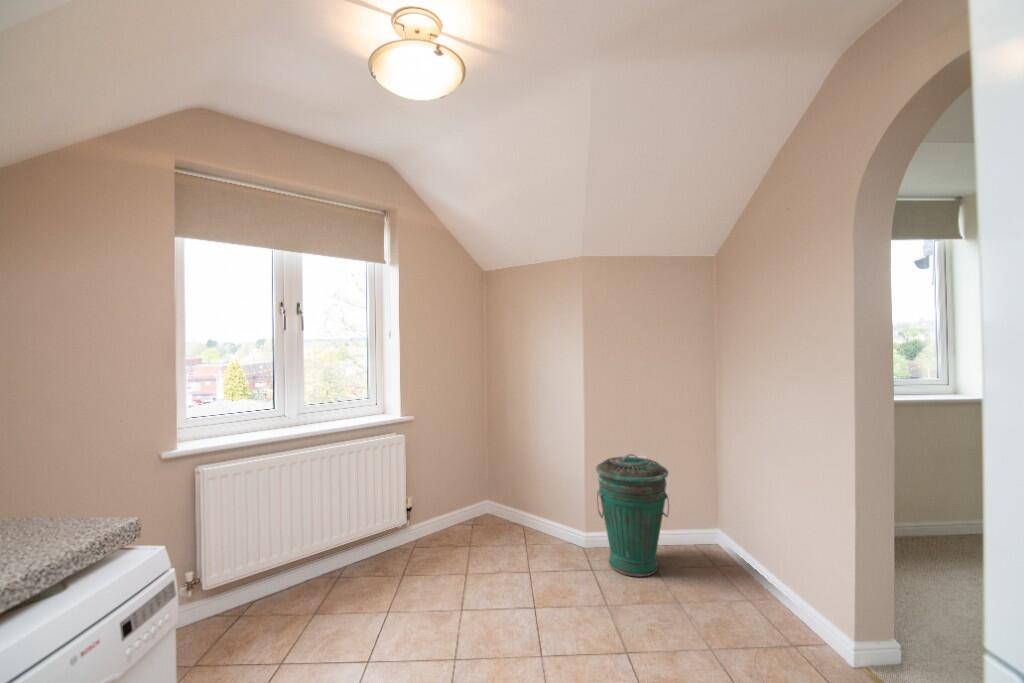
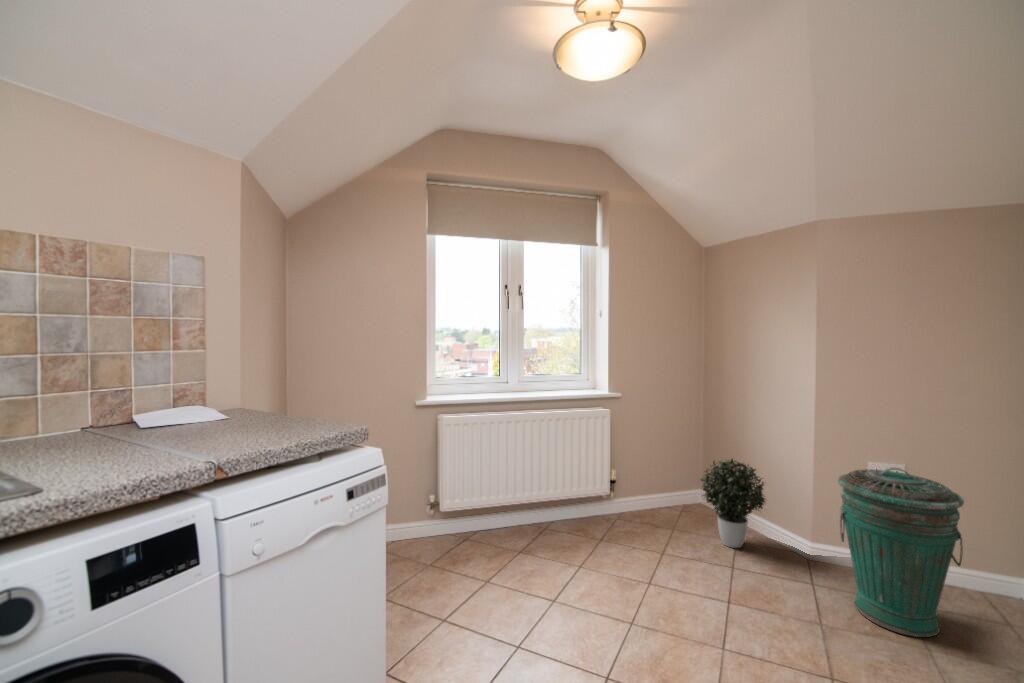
potted plant: none [488,464,542,543] -> present [701,459,765,548]

